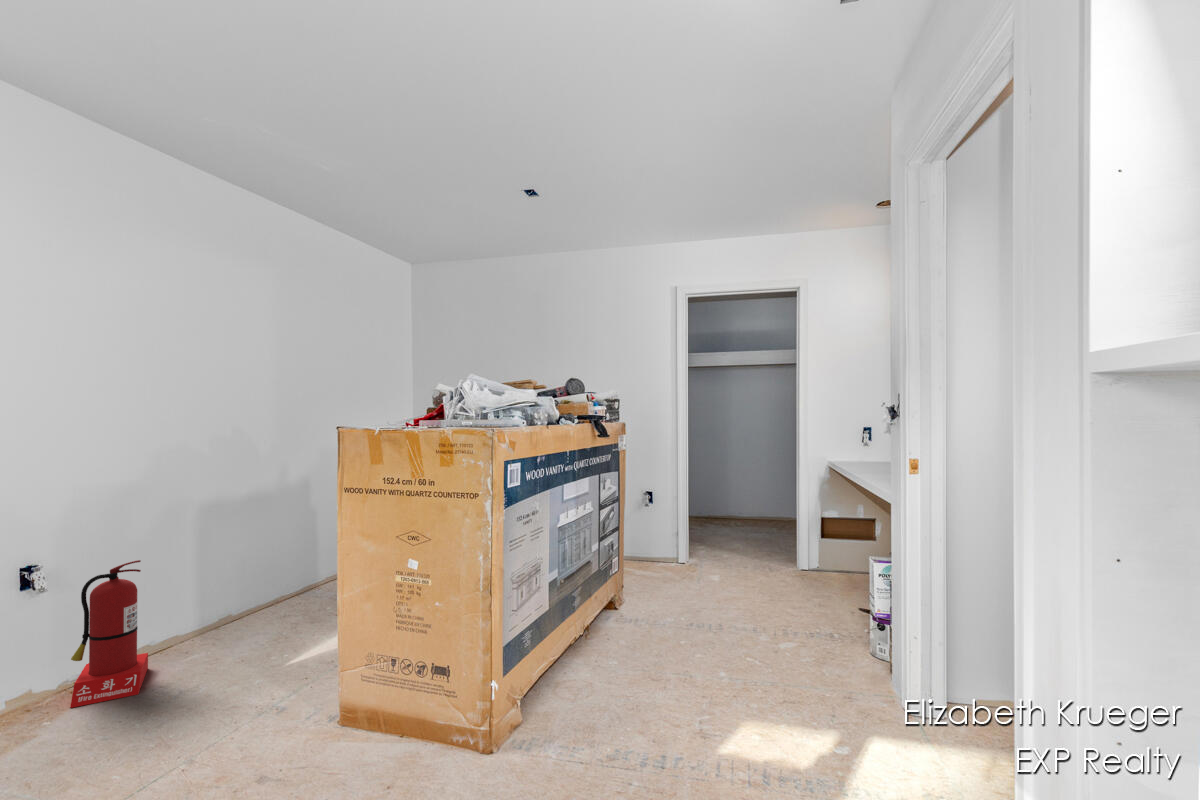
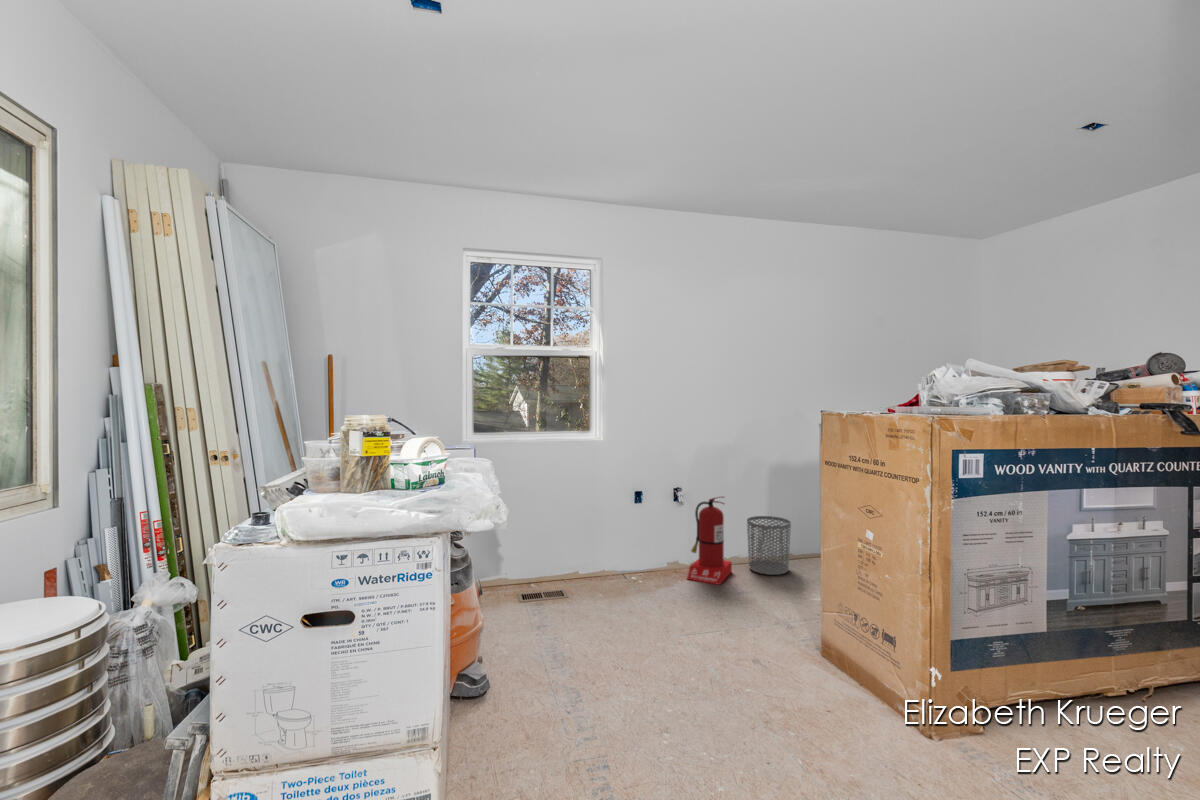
waste bin: none [170,572,238,655] -> present [747,516,791,575]

